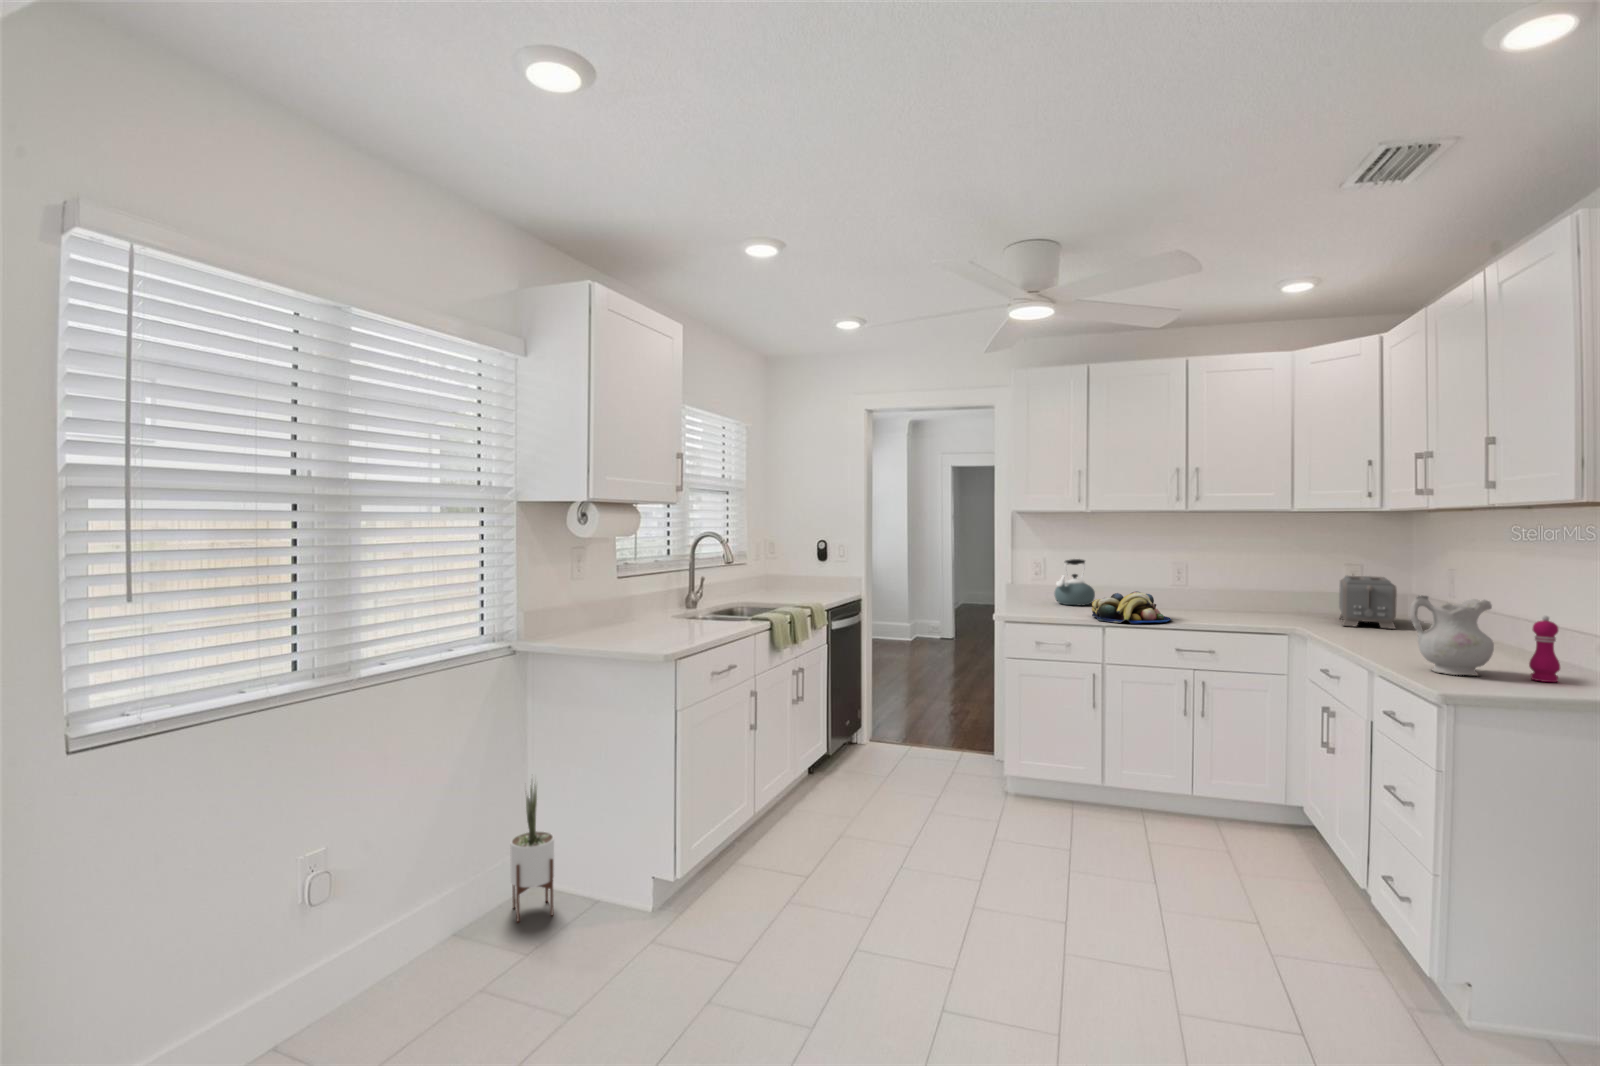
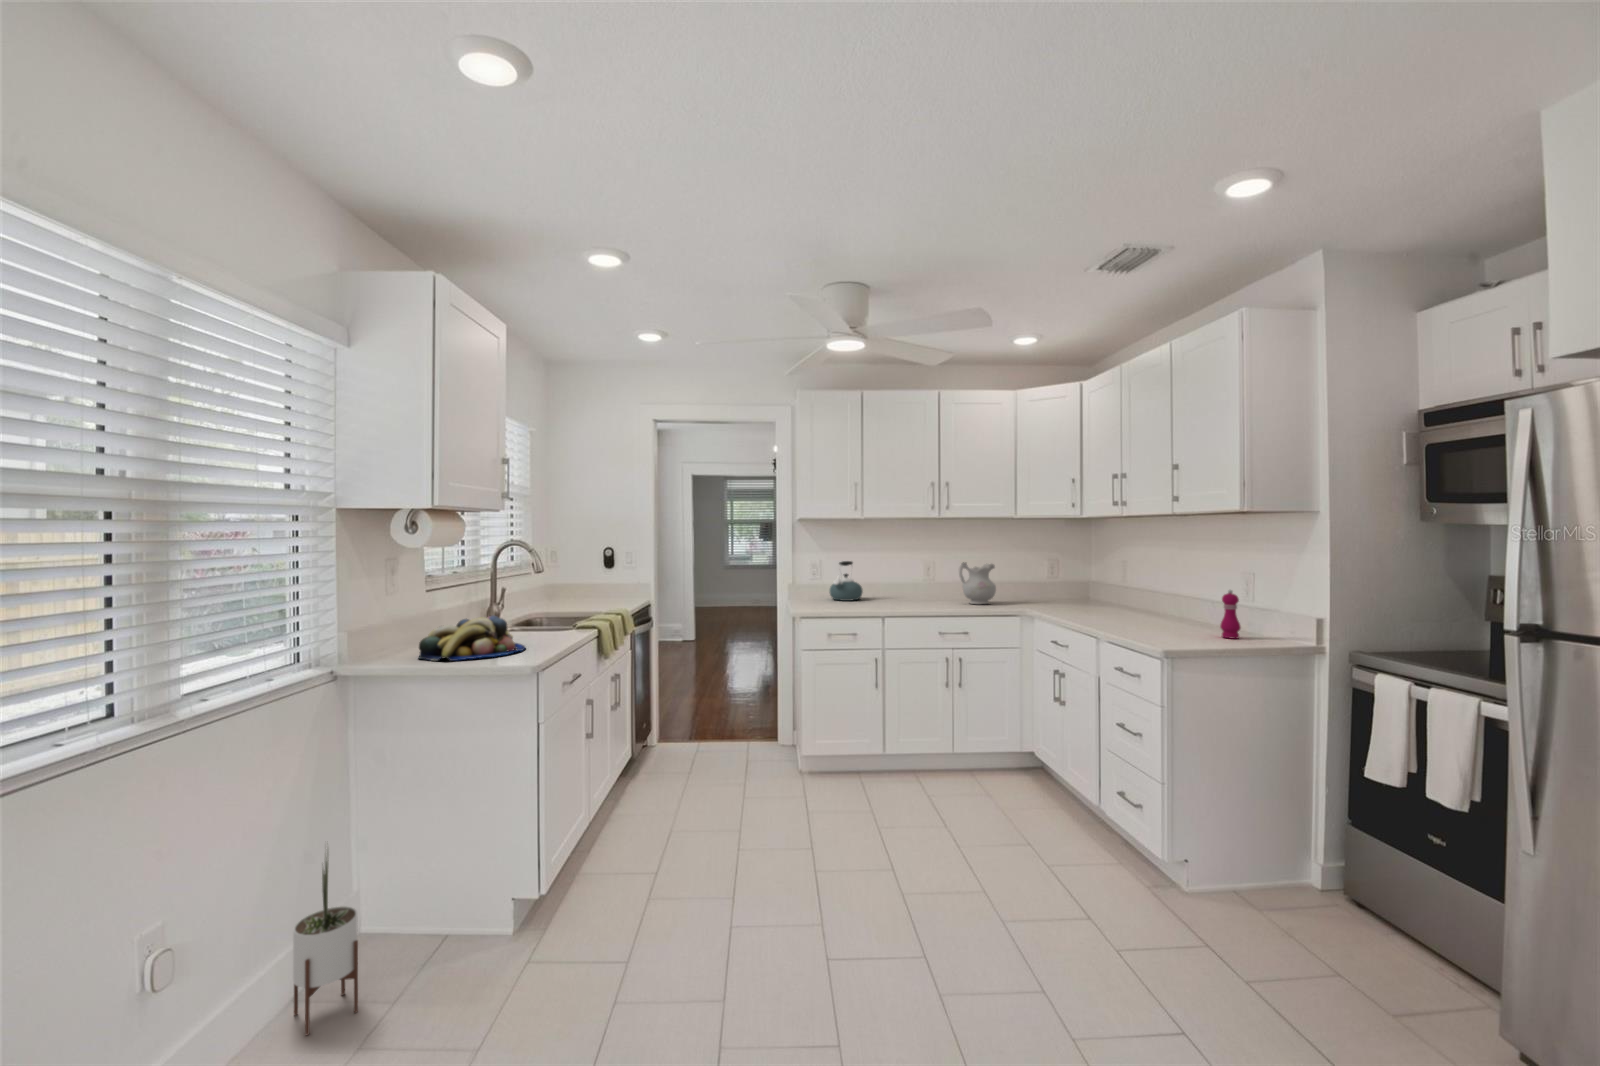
toaster: present [1339,576,1397,629] -> none [1041,568,1089,607]
fruit bowl: present [1092,591,1171,623] -> present [419,615,525,661]
ceramic pitcher: present [1410,596,1494,676] -> present [959,562,996,604]

